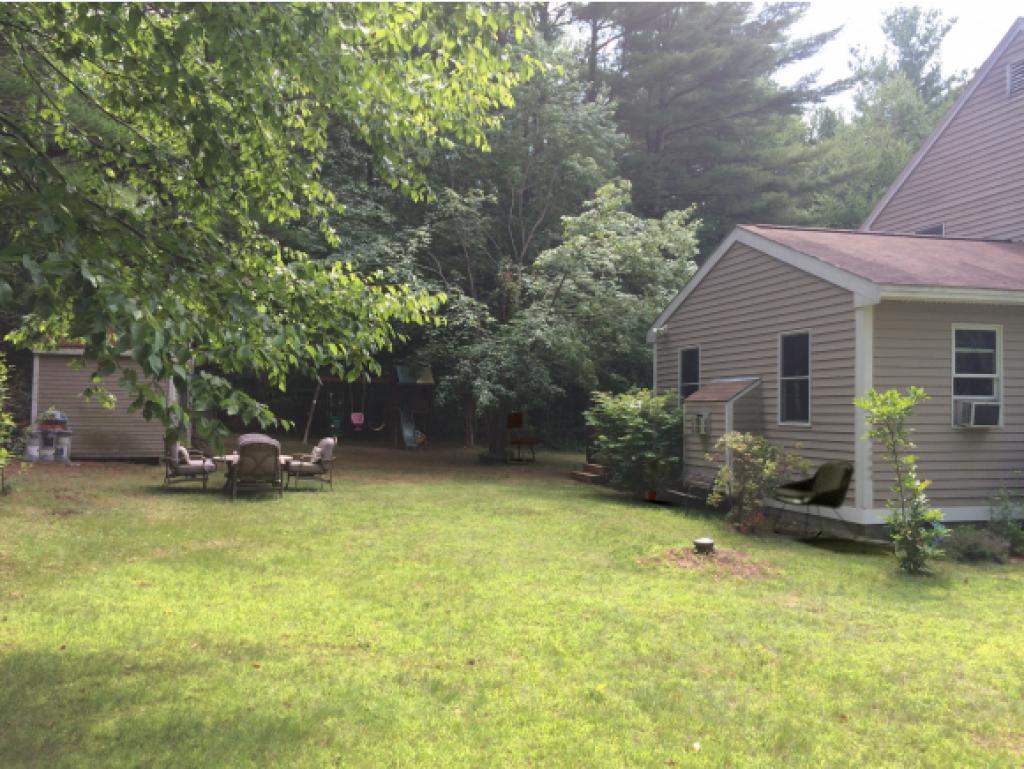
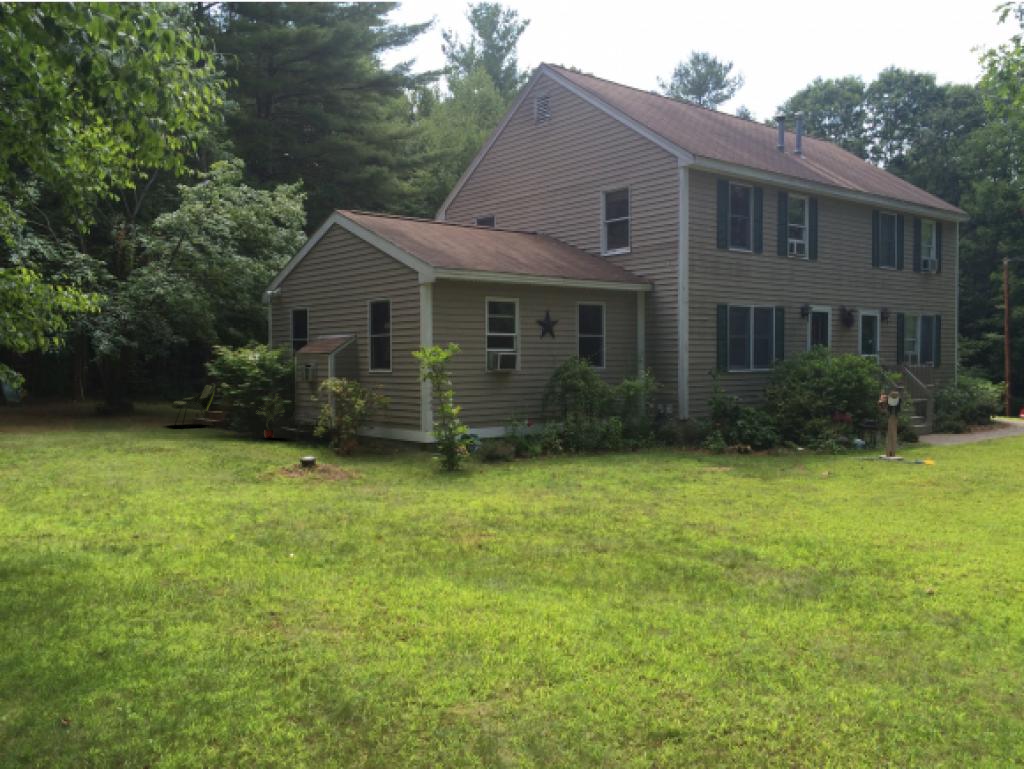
bench: present [507,412,543,464] -> none [124,367,161,417]
lounge chair: present [770,460,854,540] -> present [172,384,216,429]

